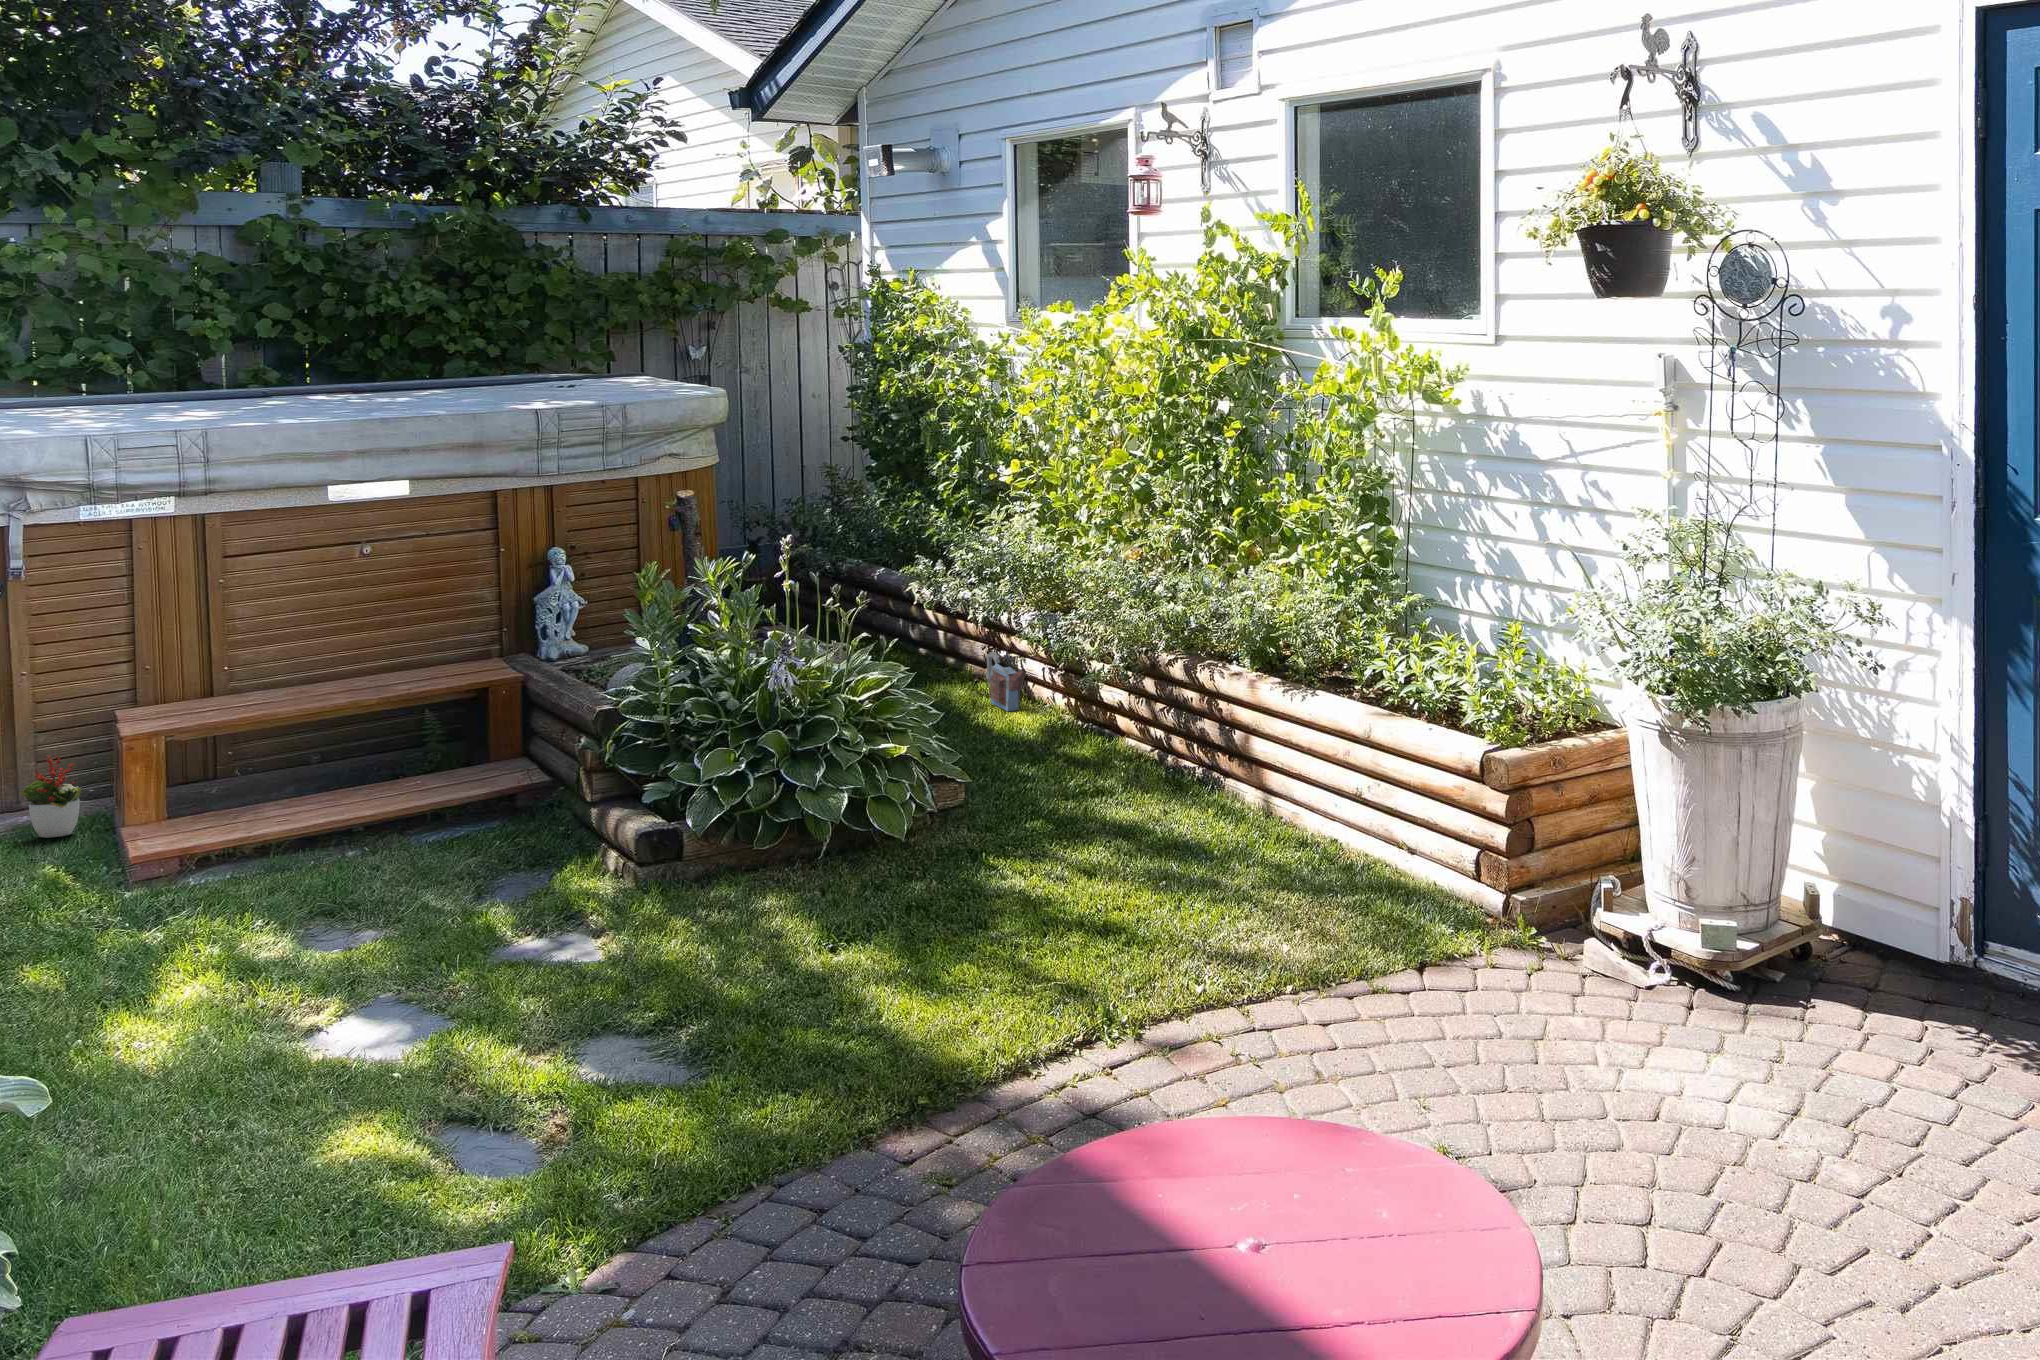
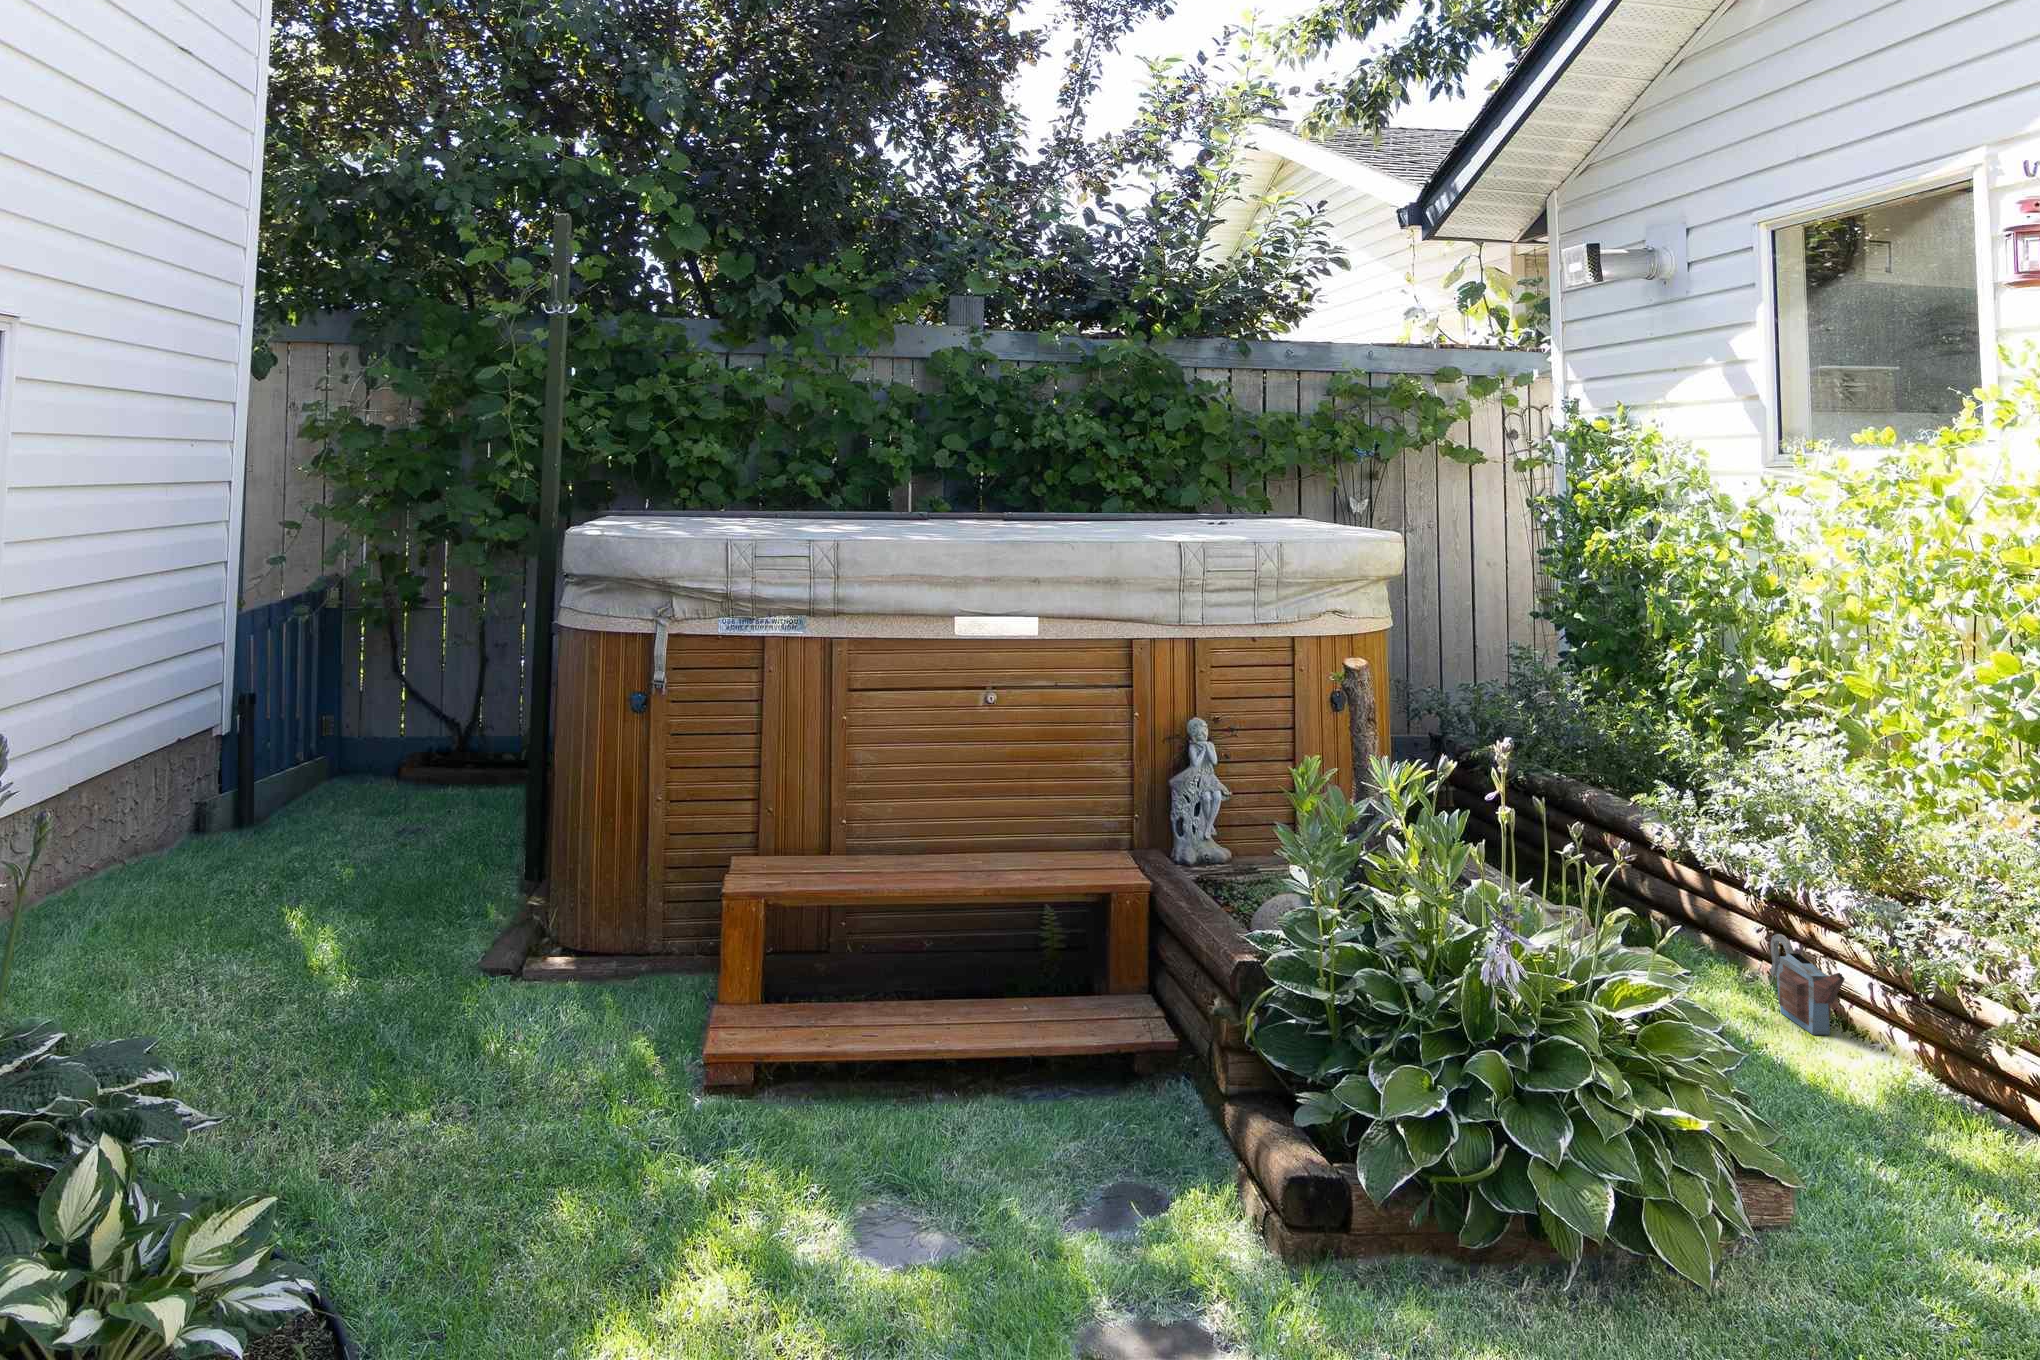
decorative plant: present [21,755,81,838] -> none [651,907,704,1004]

